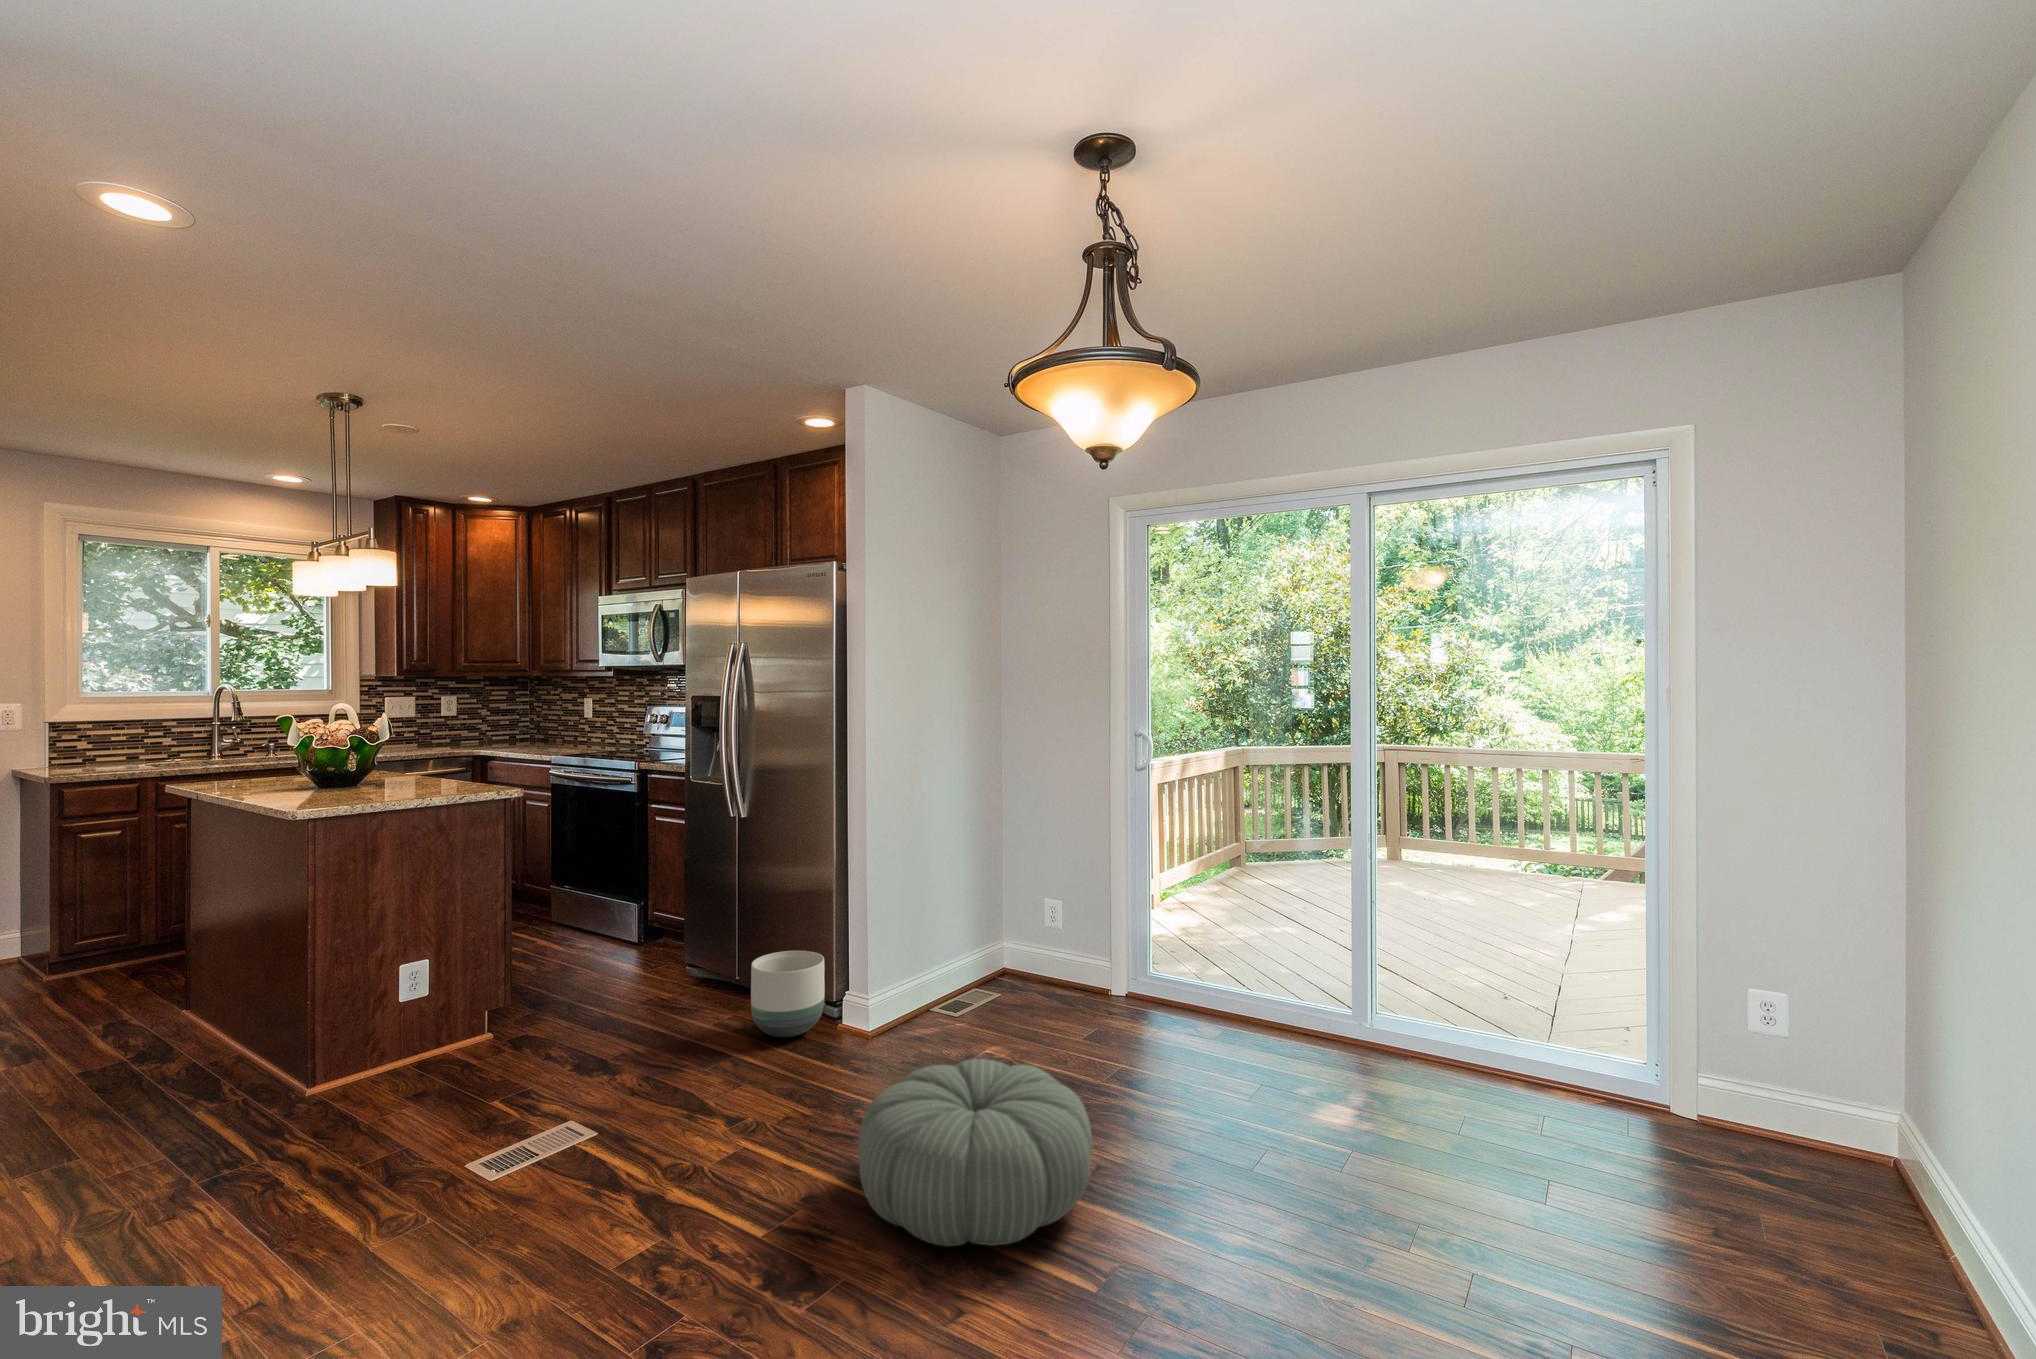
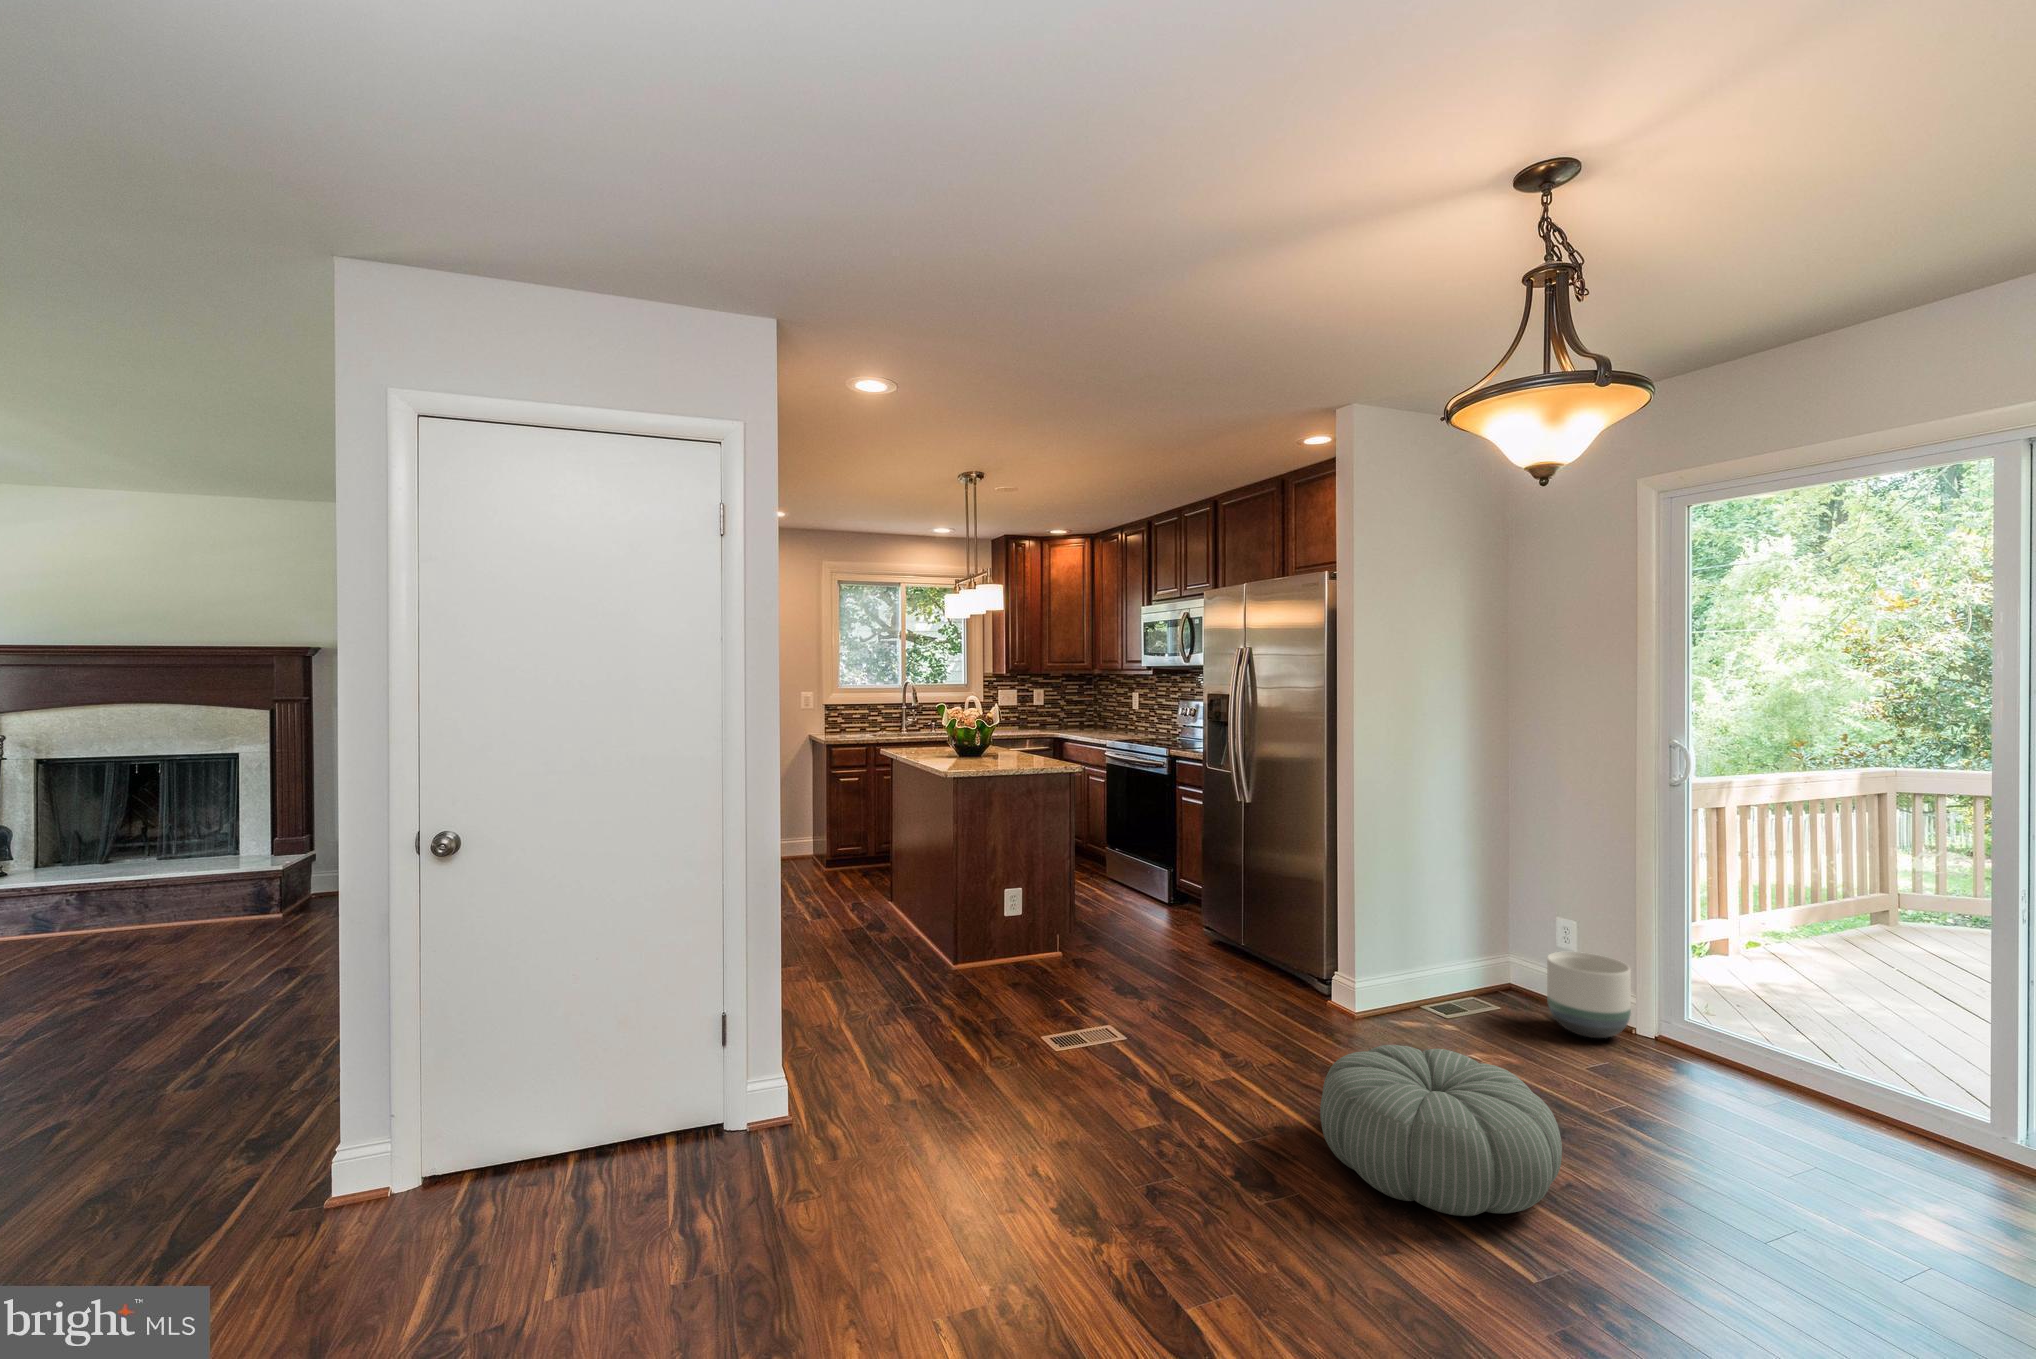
planter: present [751,951,825,1037] -> present [1547,952,1631,1038]

